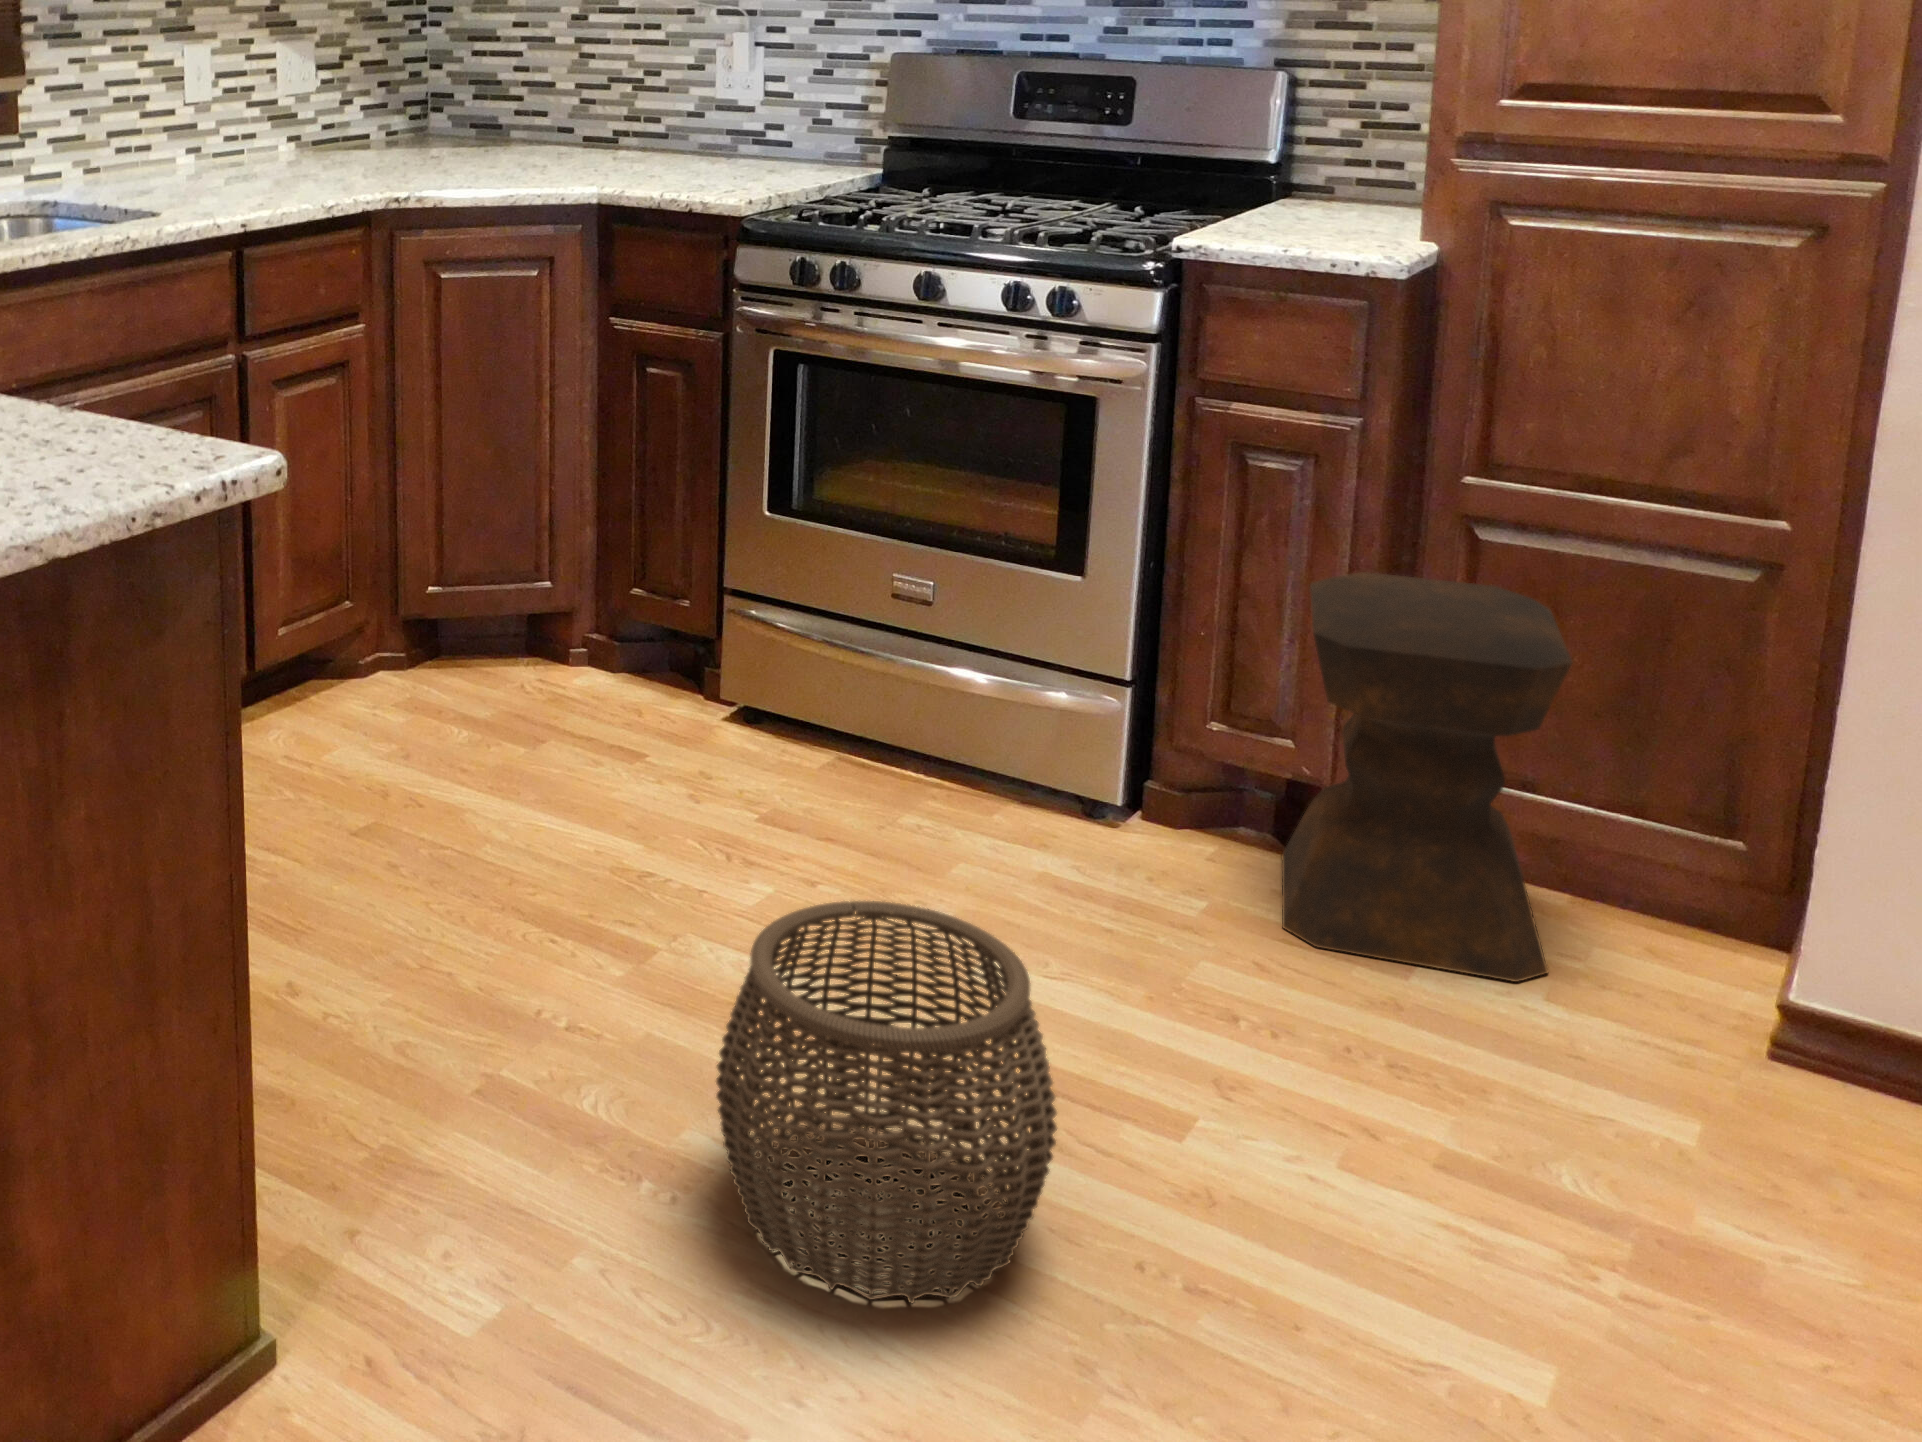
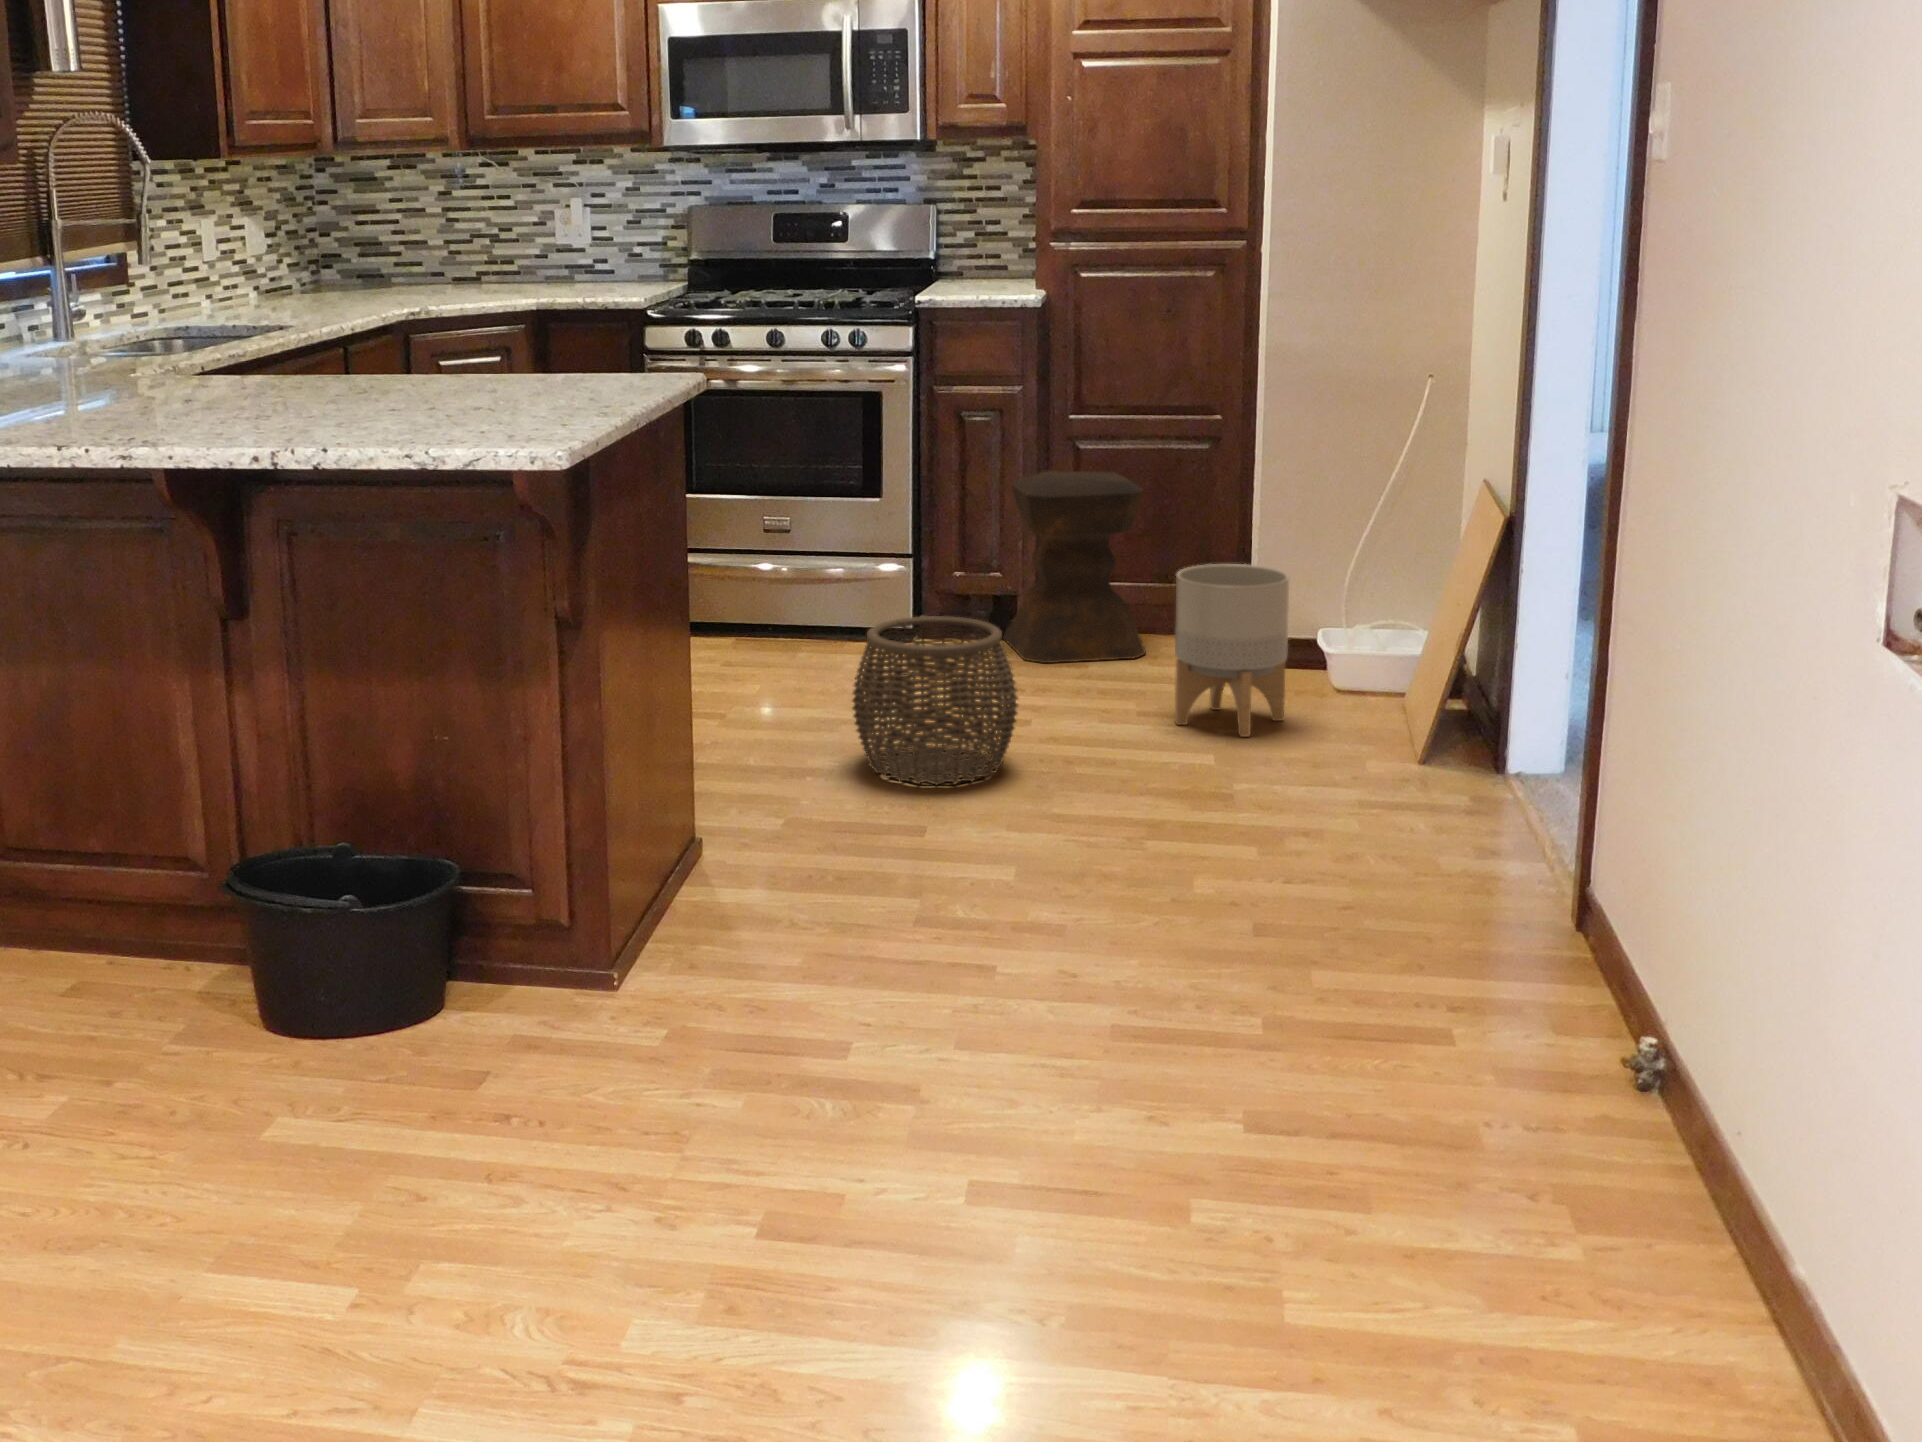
planter: none [1491,903,1816,1347] -> present [1175,564,1289,737]

